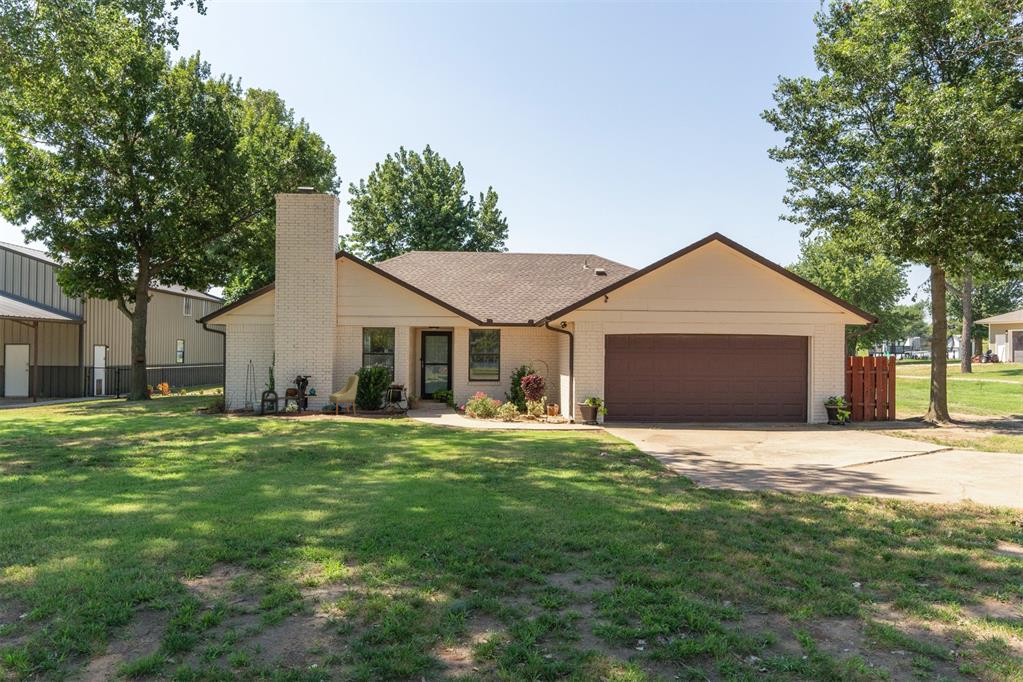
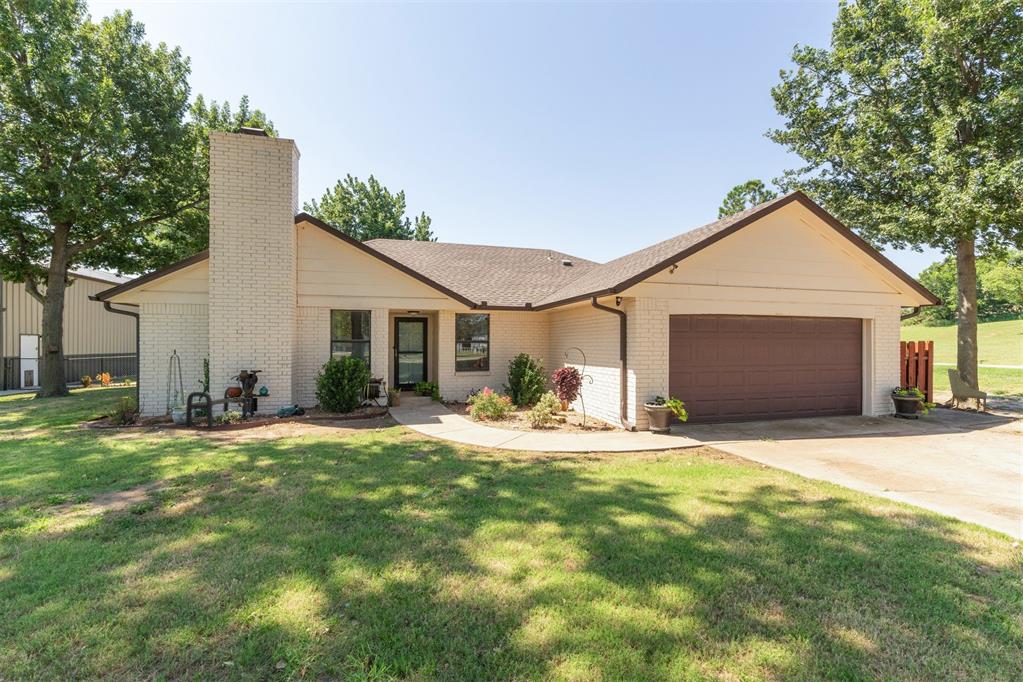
chair: present [329,375,359,415] -> present [948,369,987,413]

